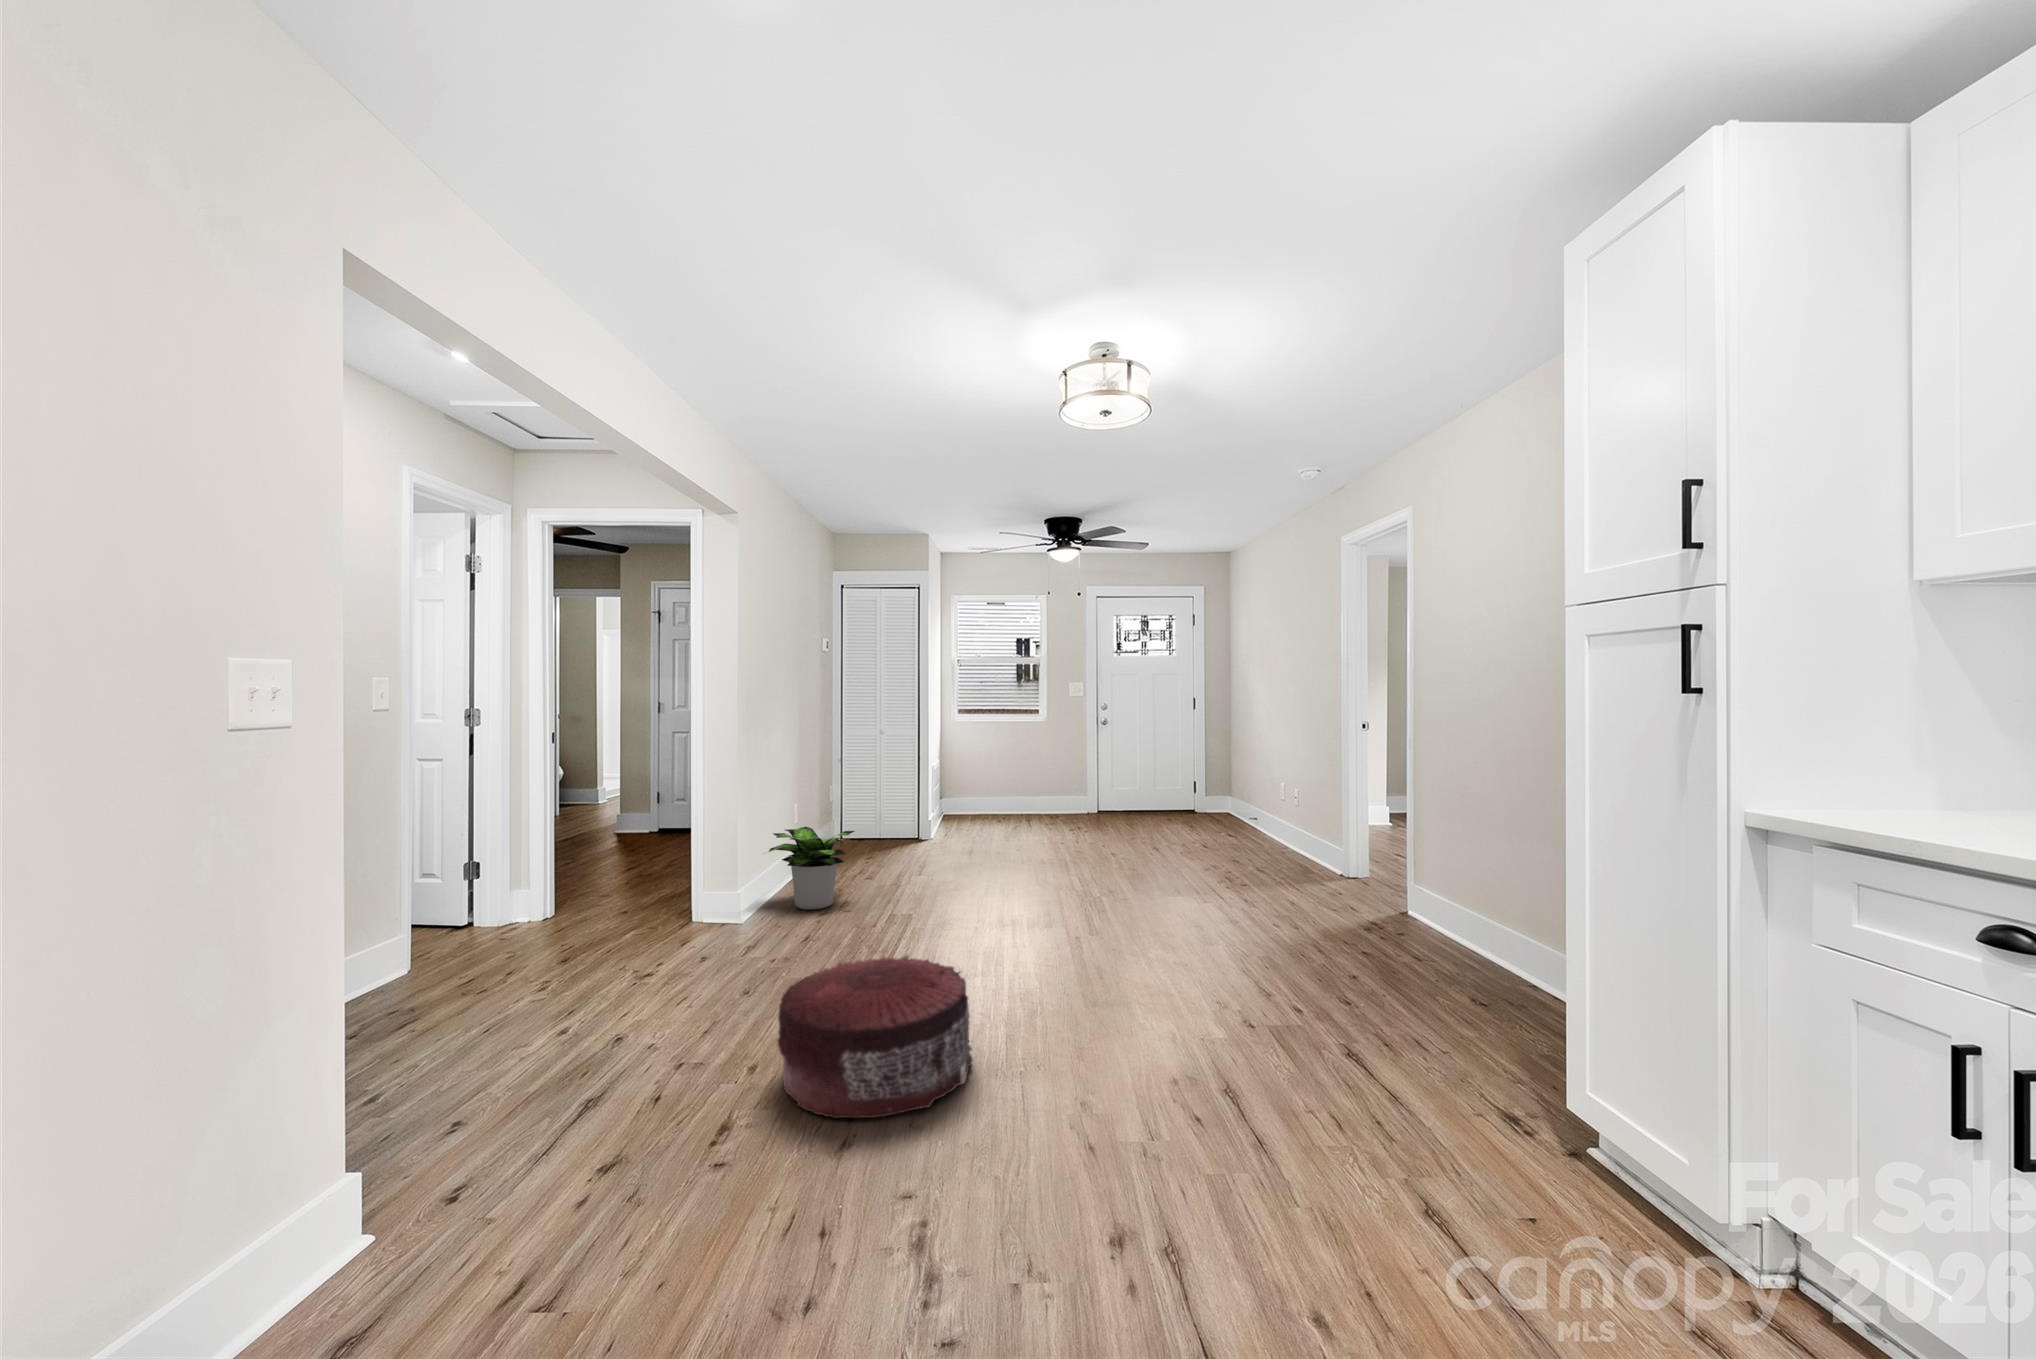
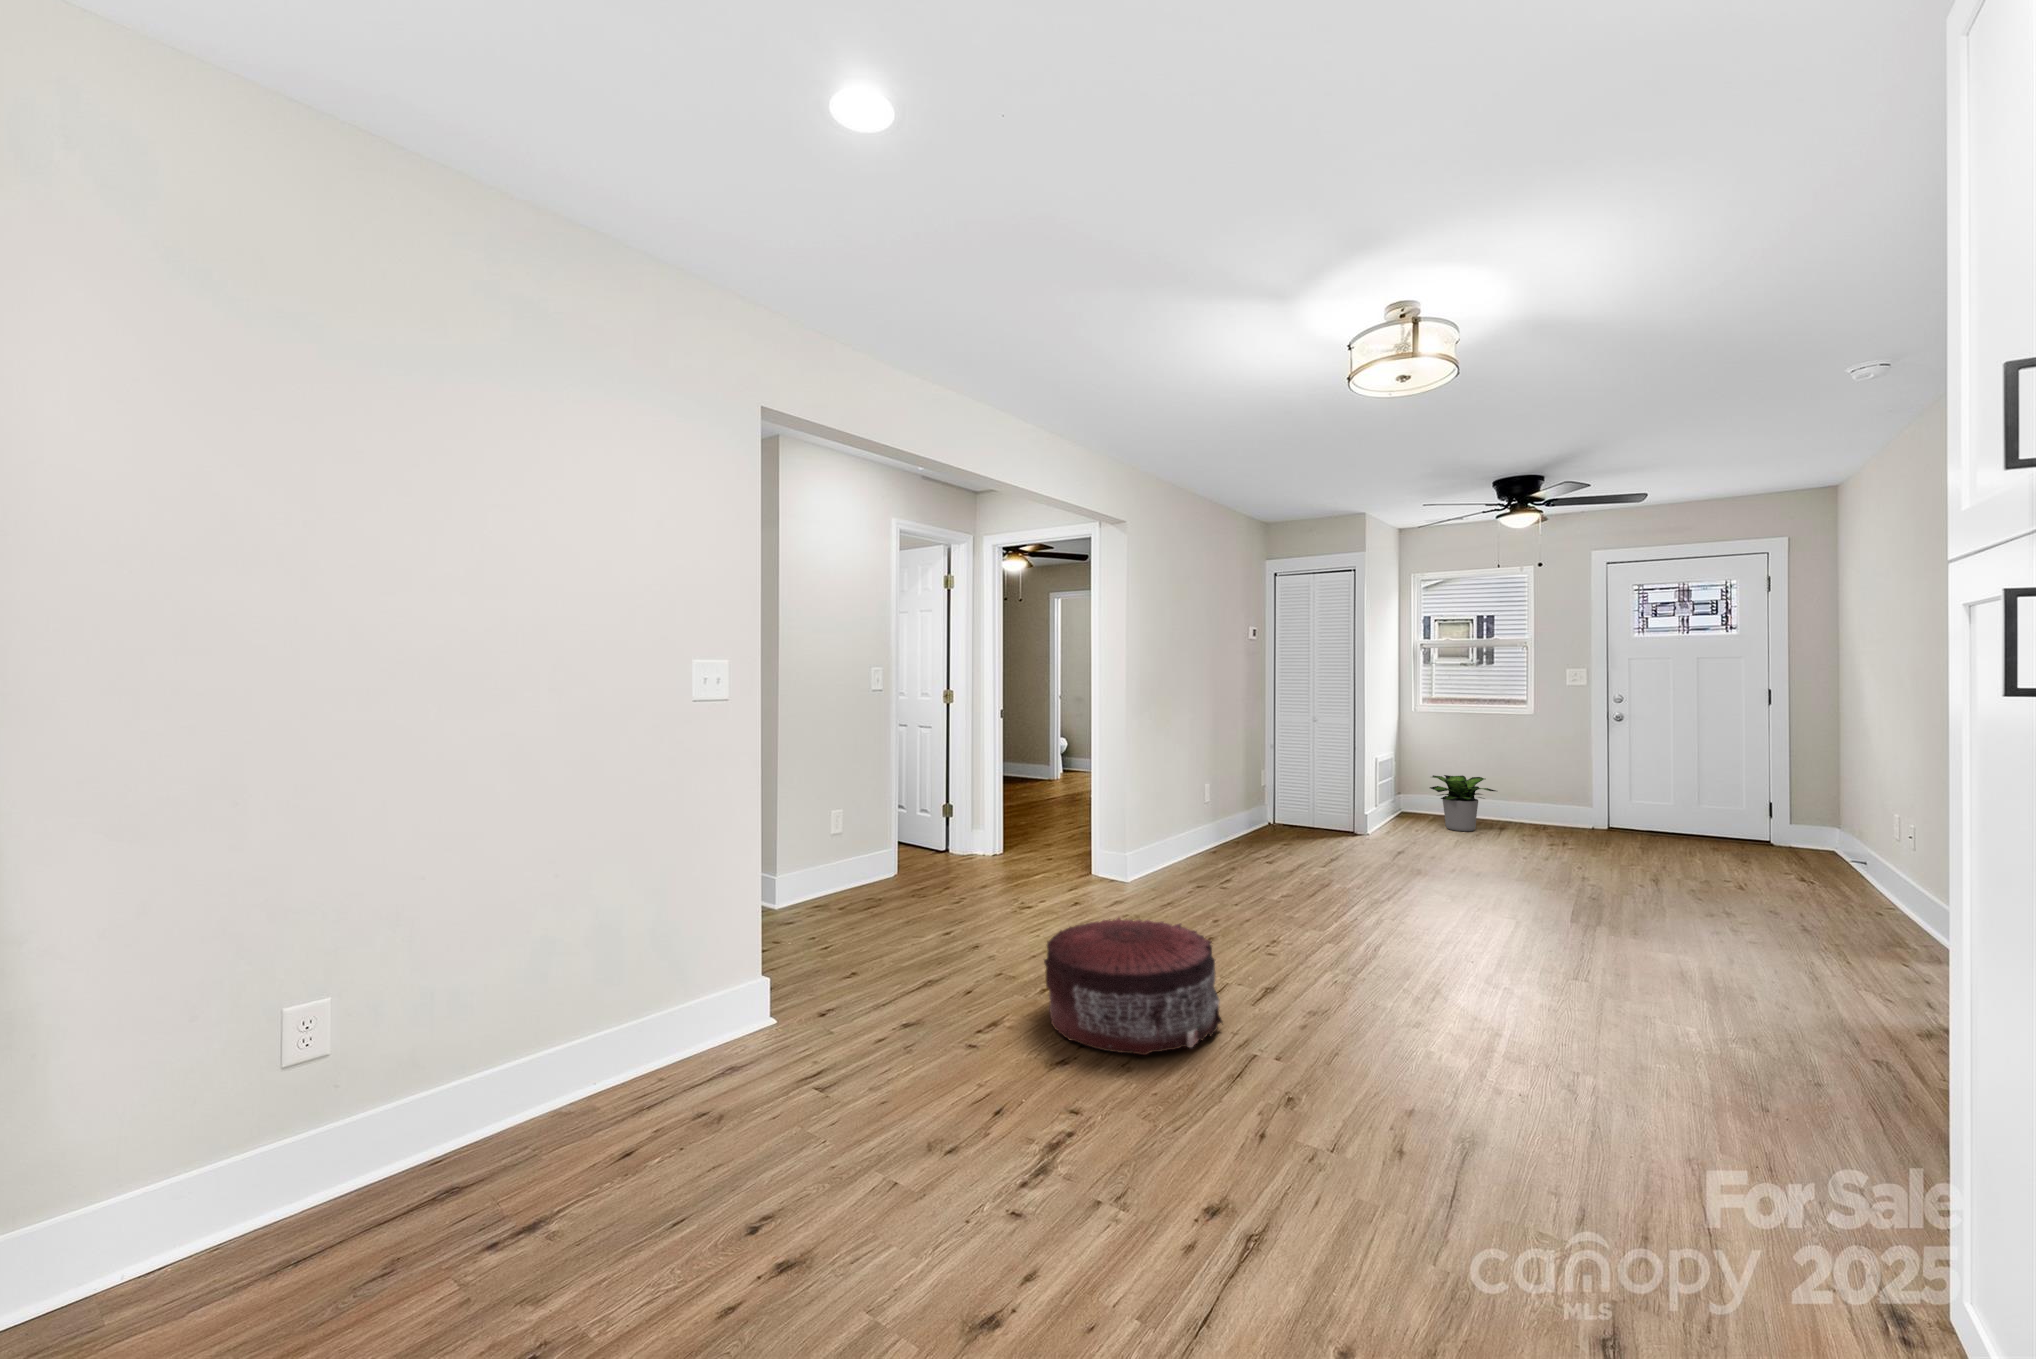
potted plant: present [769,827,854,910] -> present [1430,775,1496,831]

